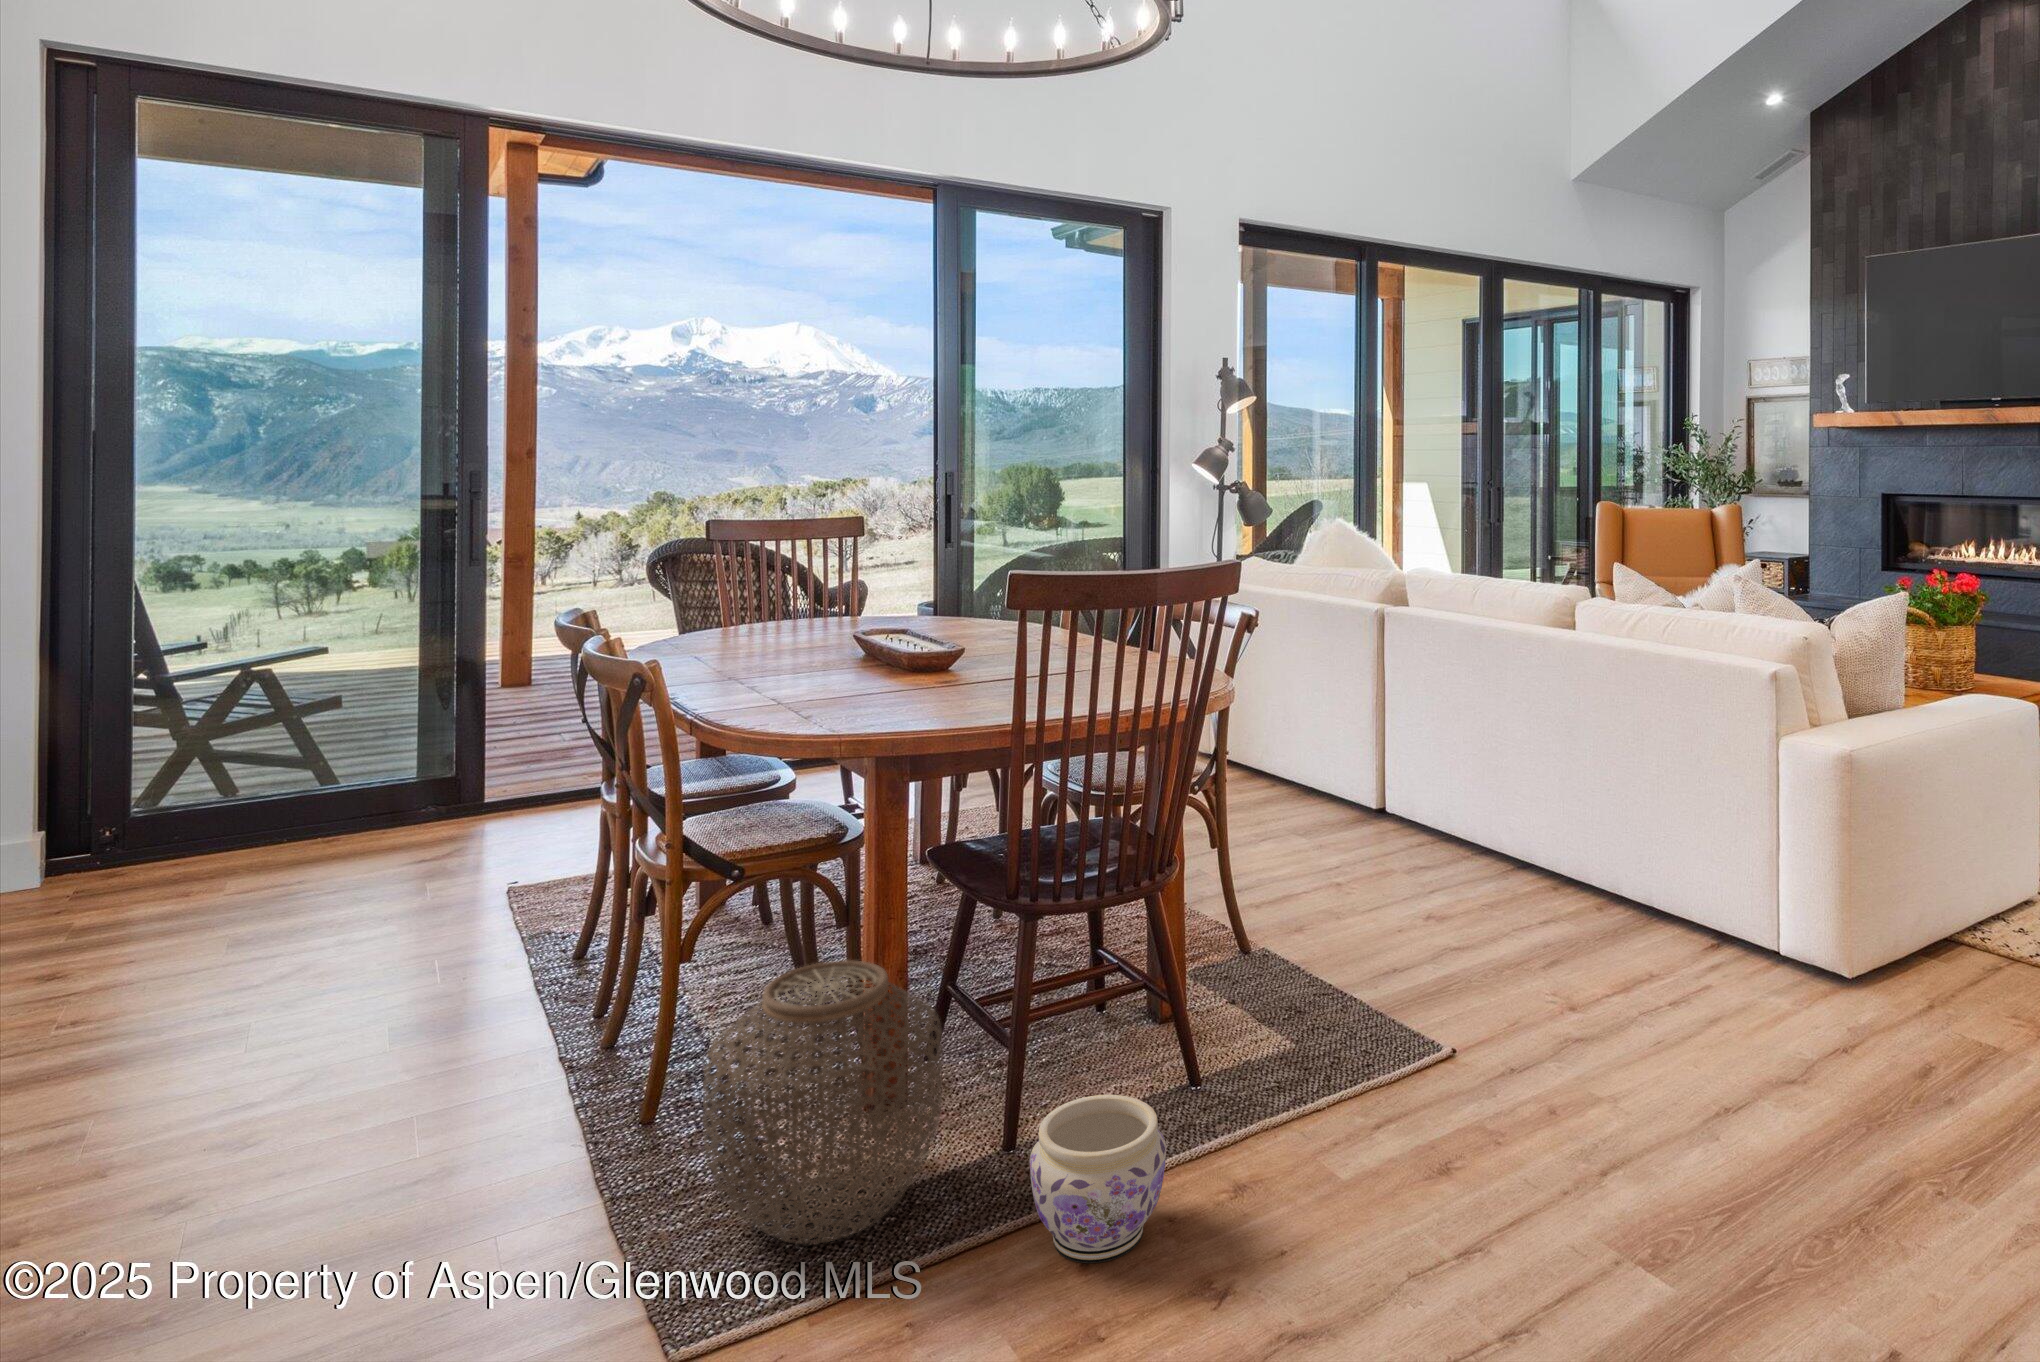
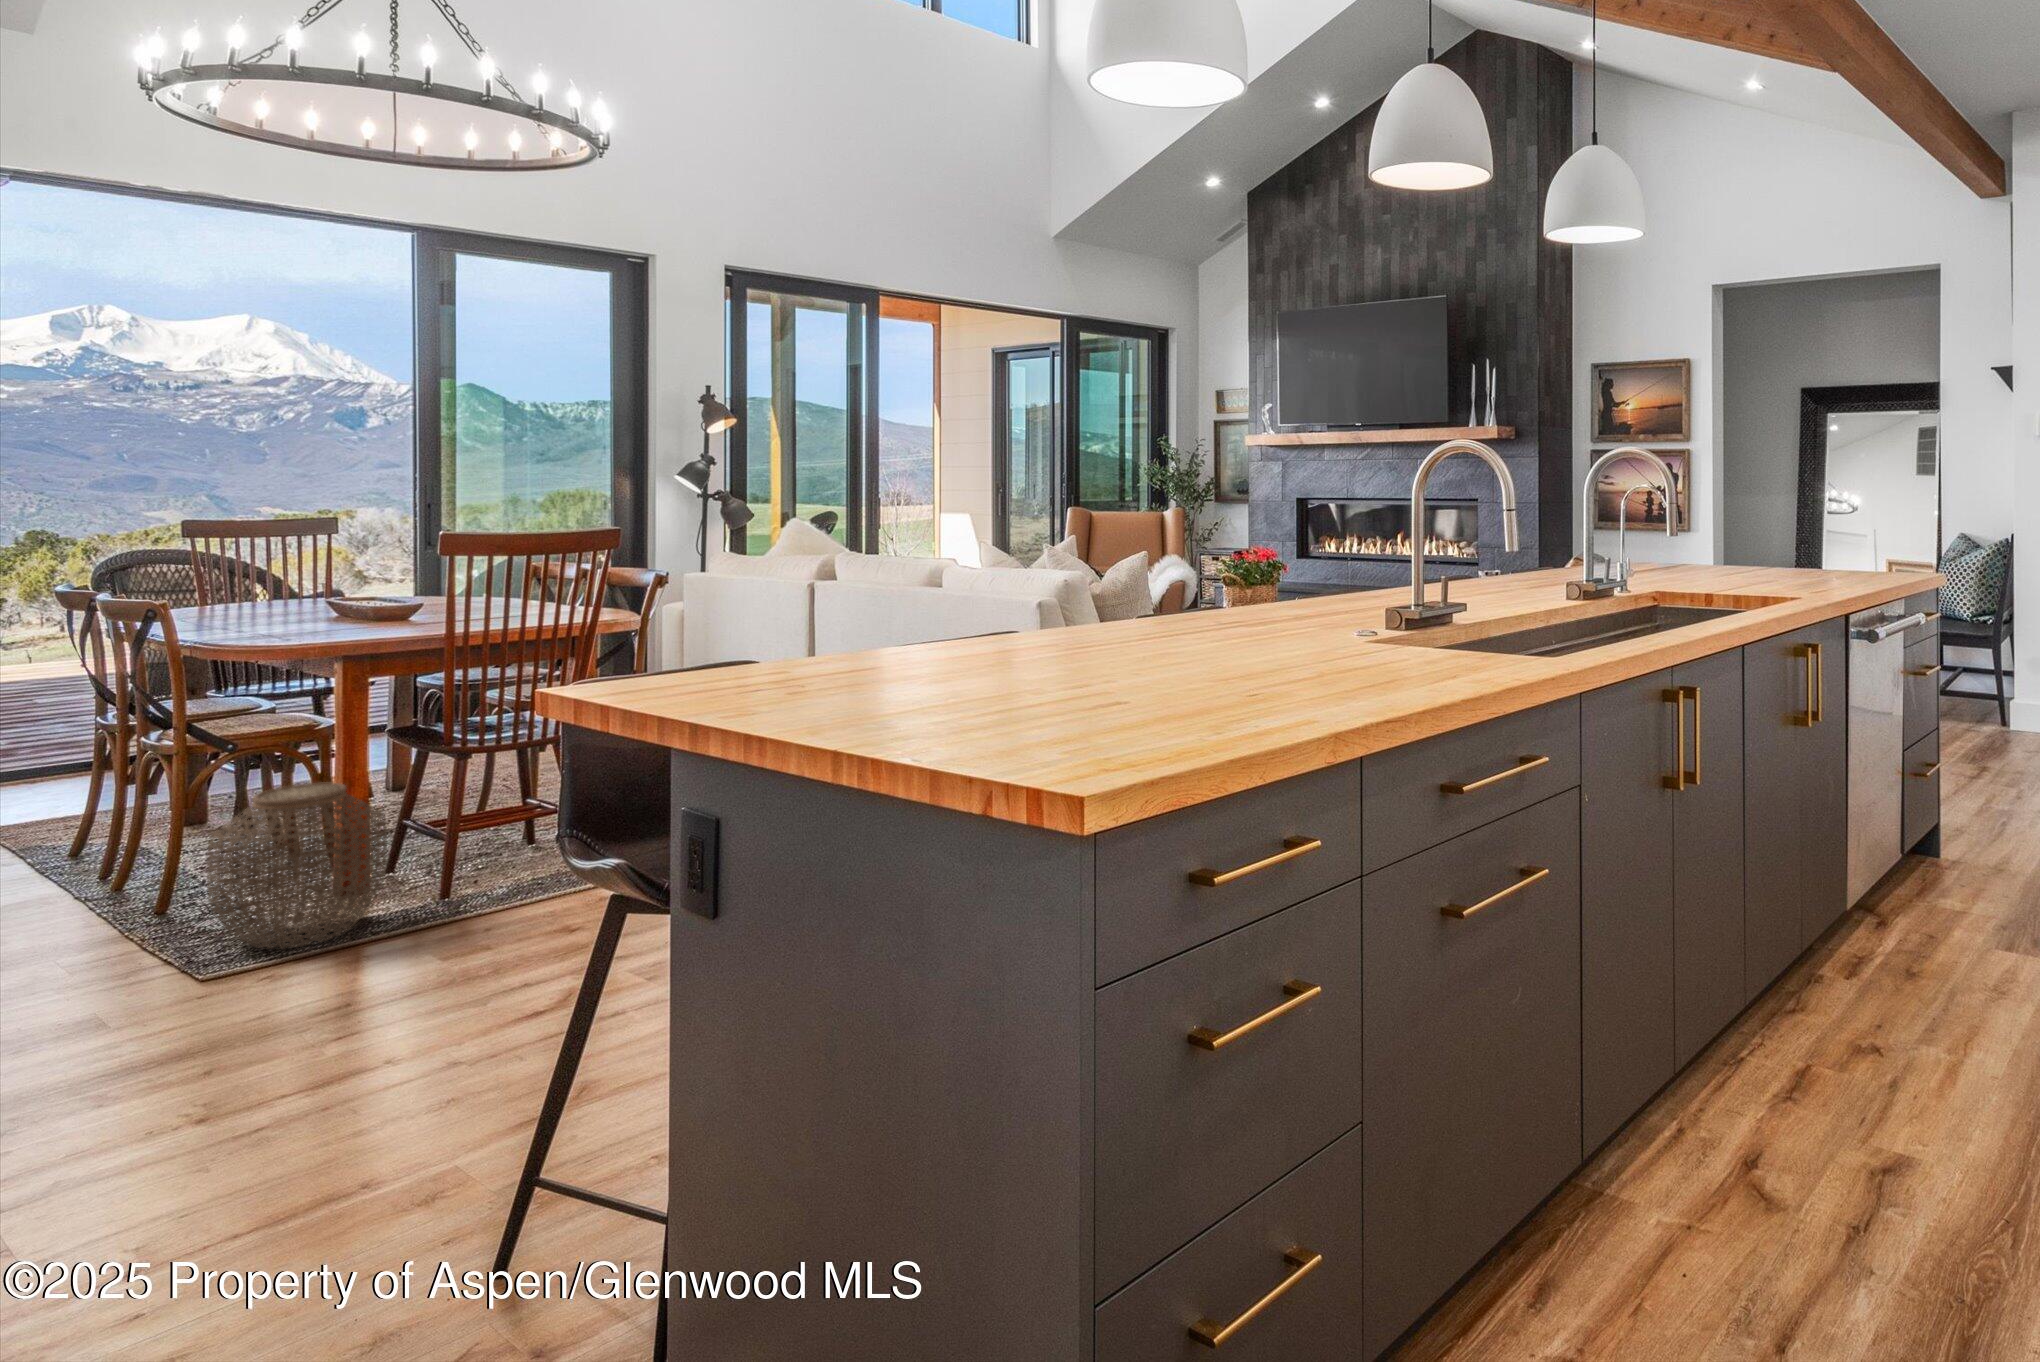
planter: present [1030,1095,1166,1263] -> none [445,851,542,939]

